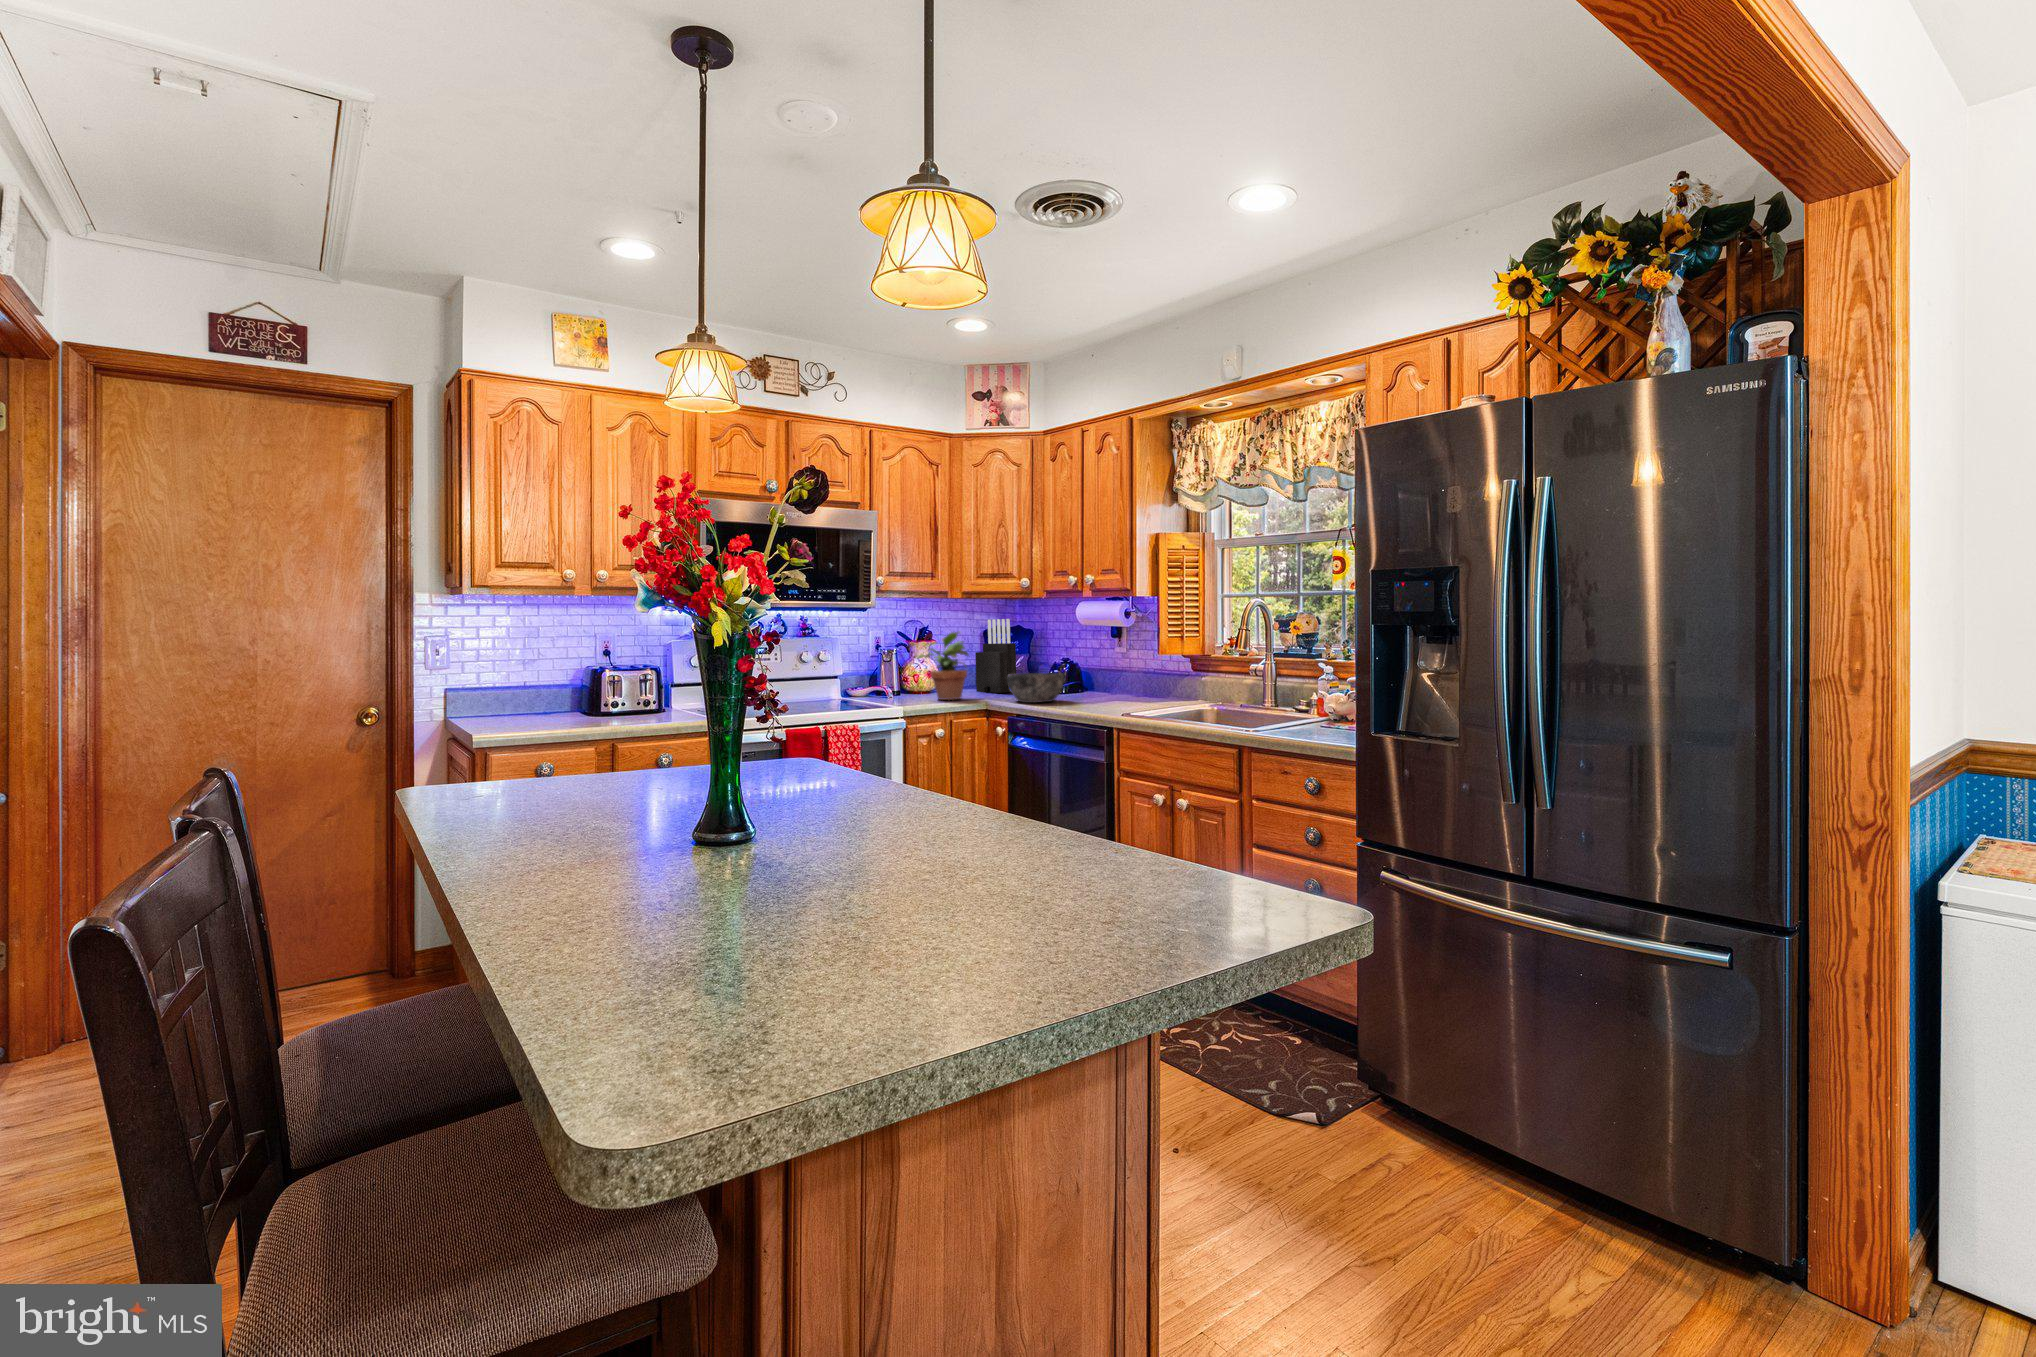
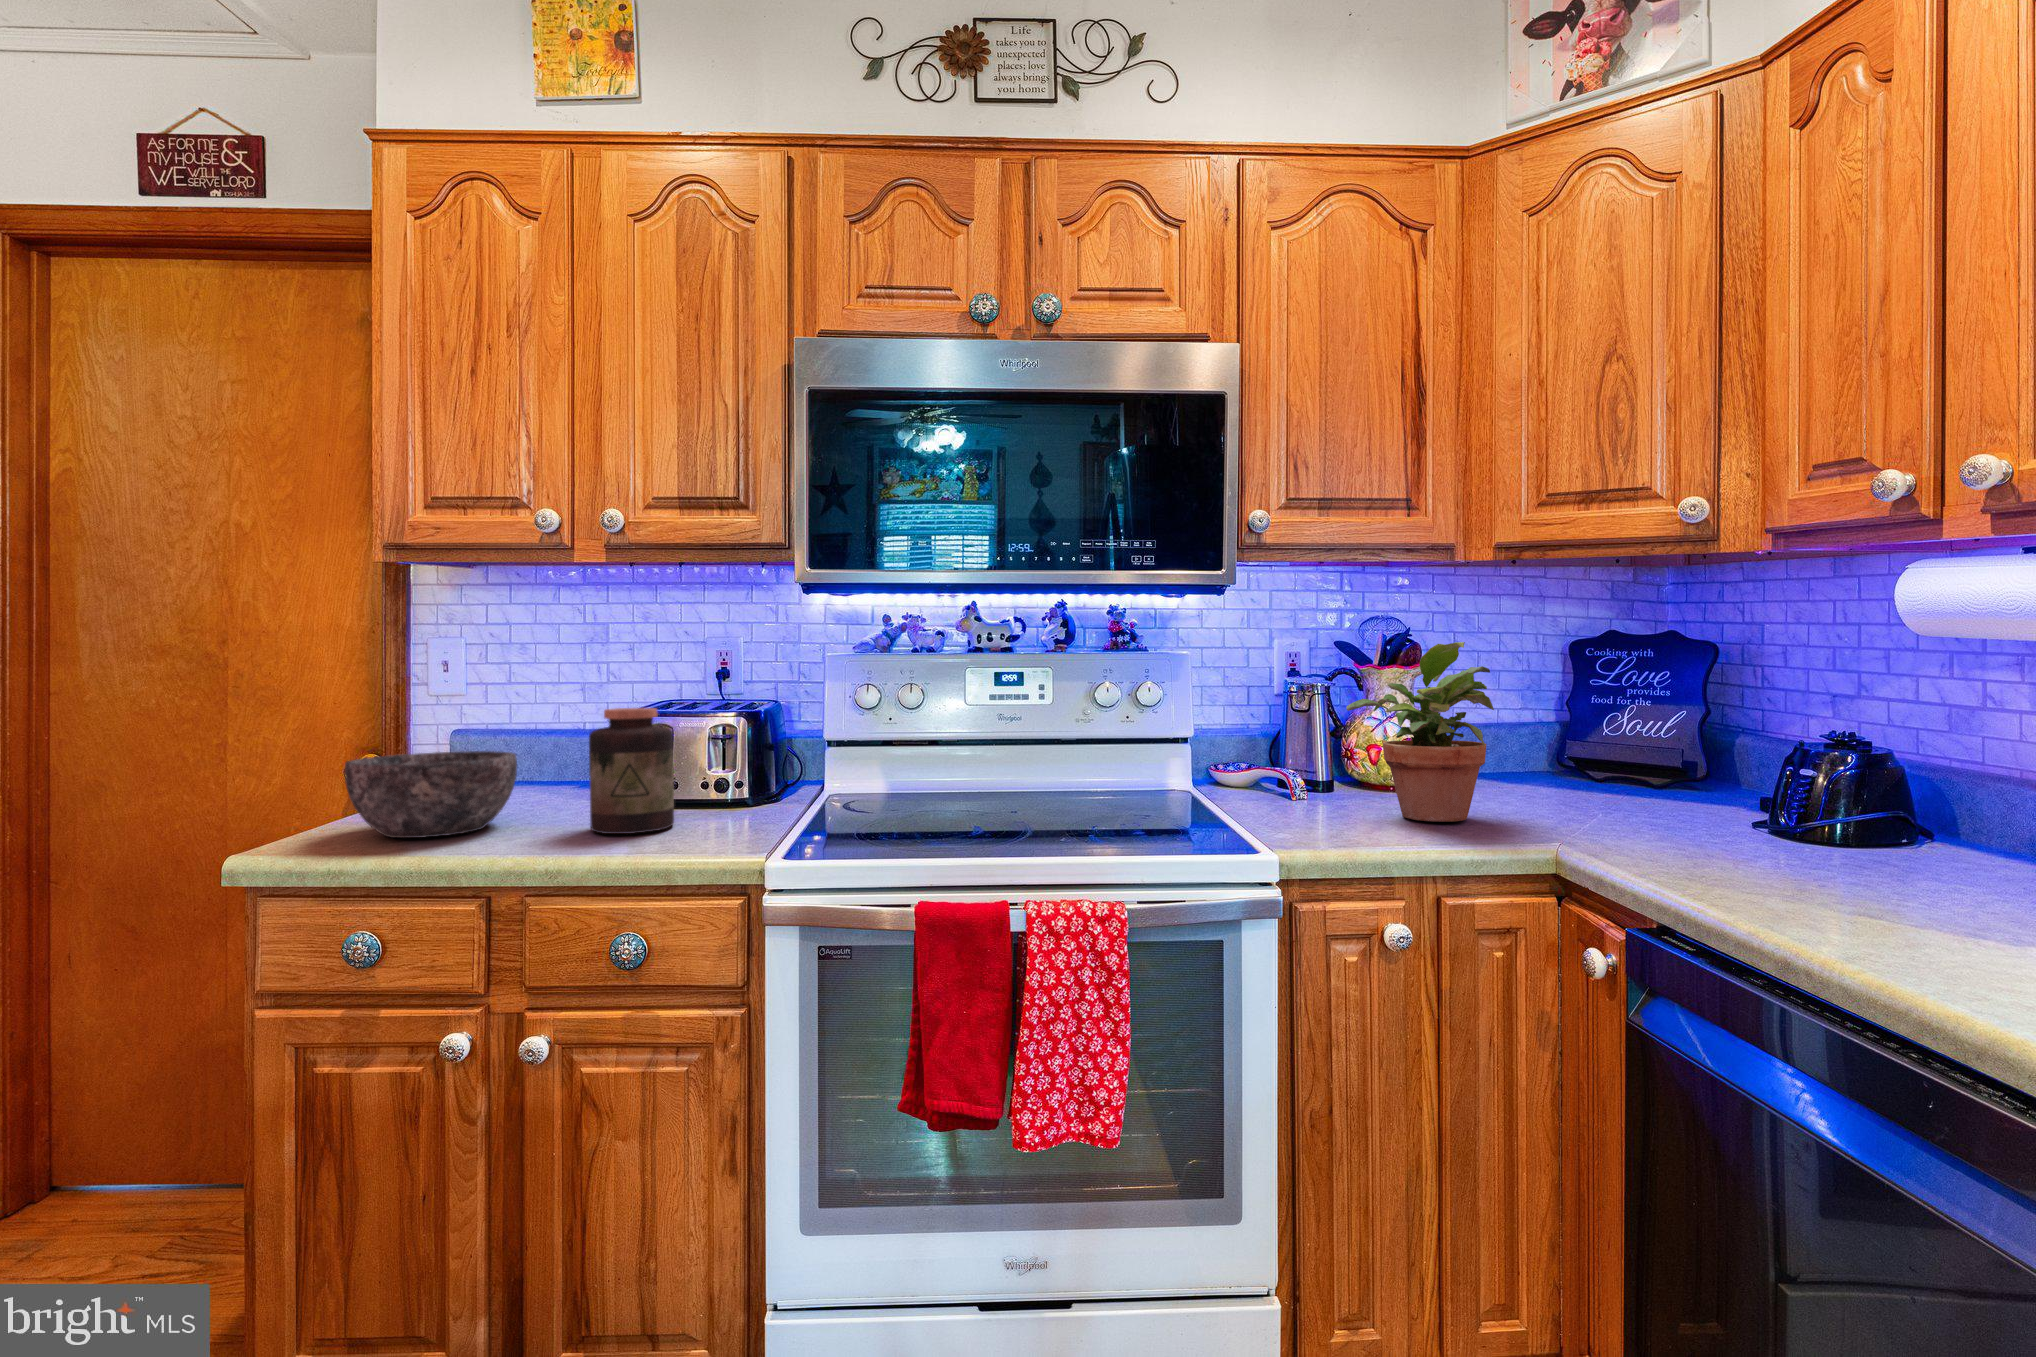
knife block: present [975,619,1016,693] -> none [1539,611,1654,803]
jar: none [620,665,660,721] -> present [589,708,674,834]
bowl: present [1008,673,1064,703] -> present [345,751,517,838]

